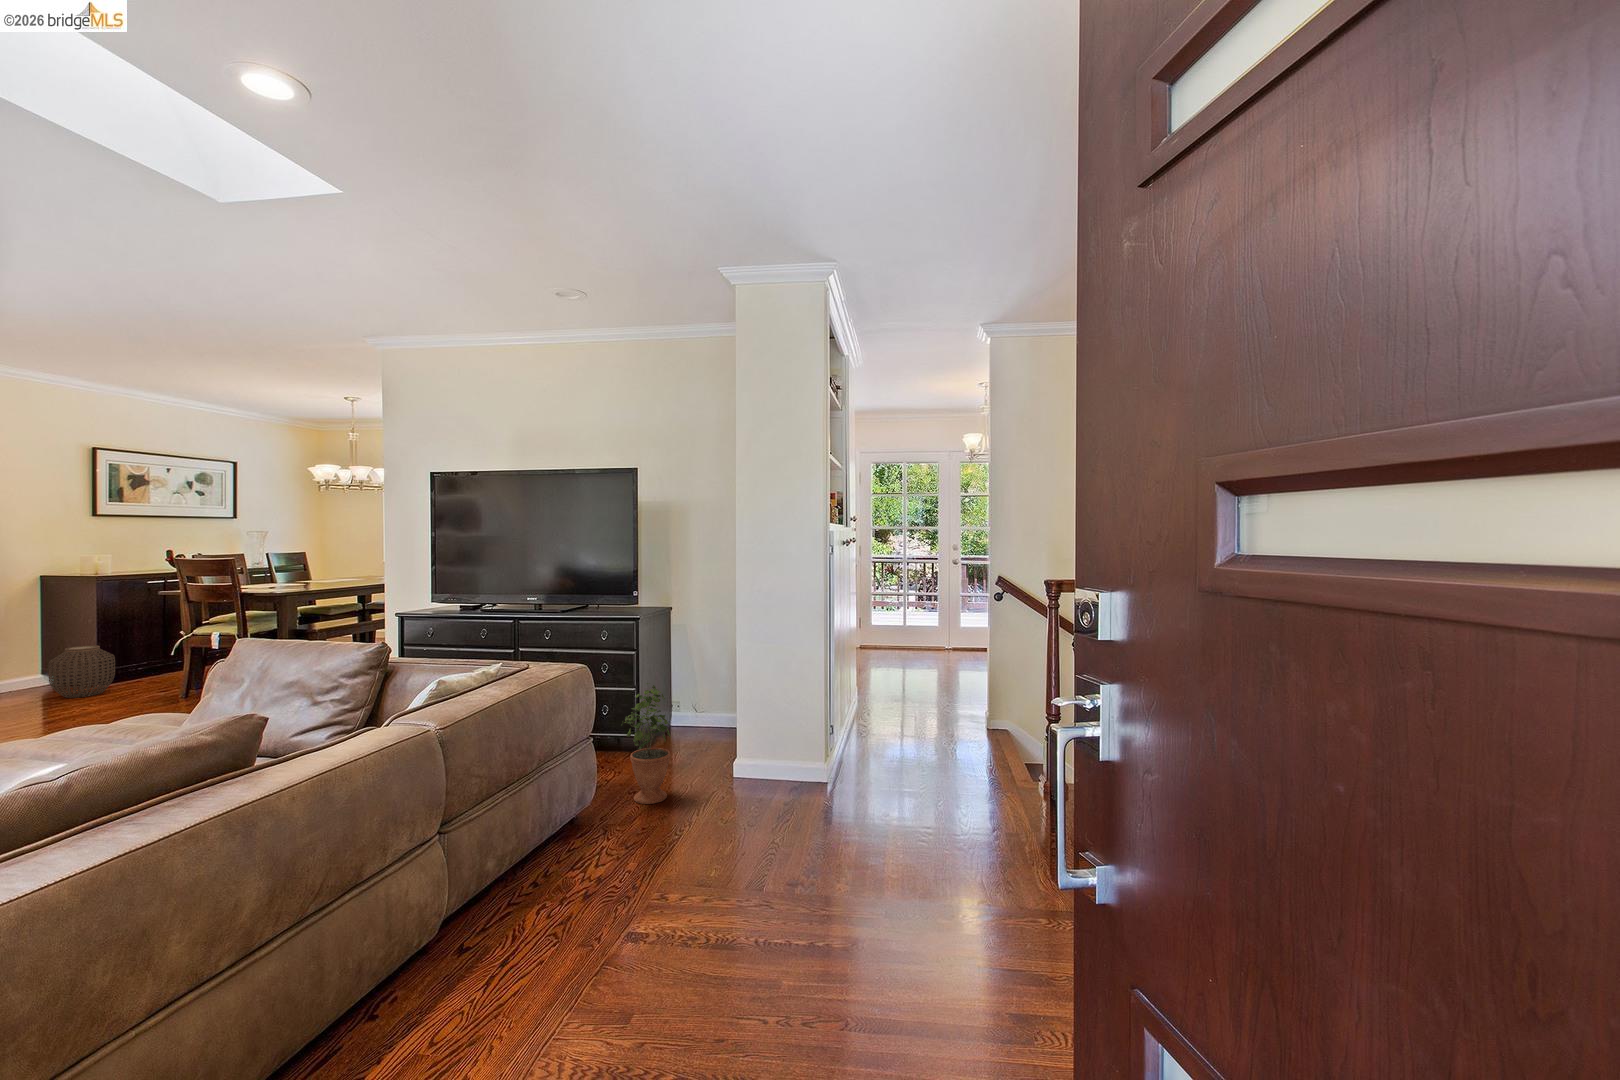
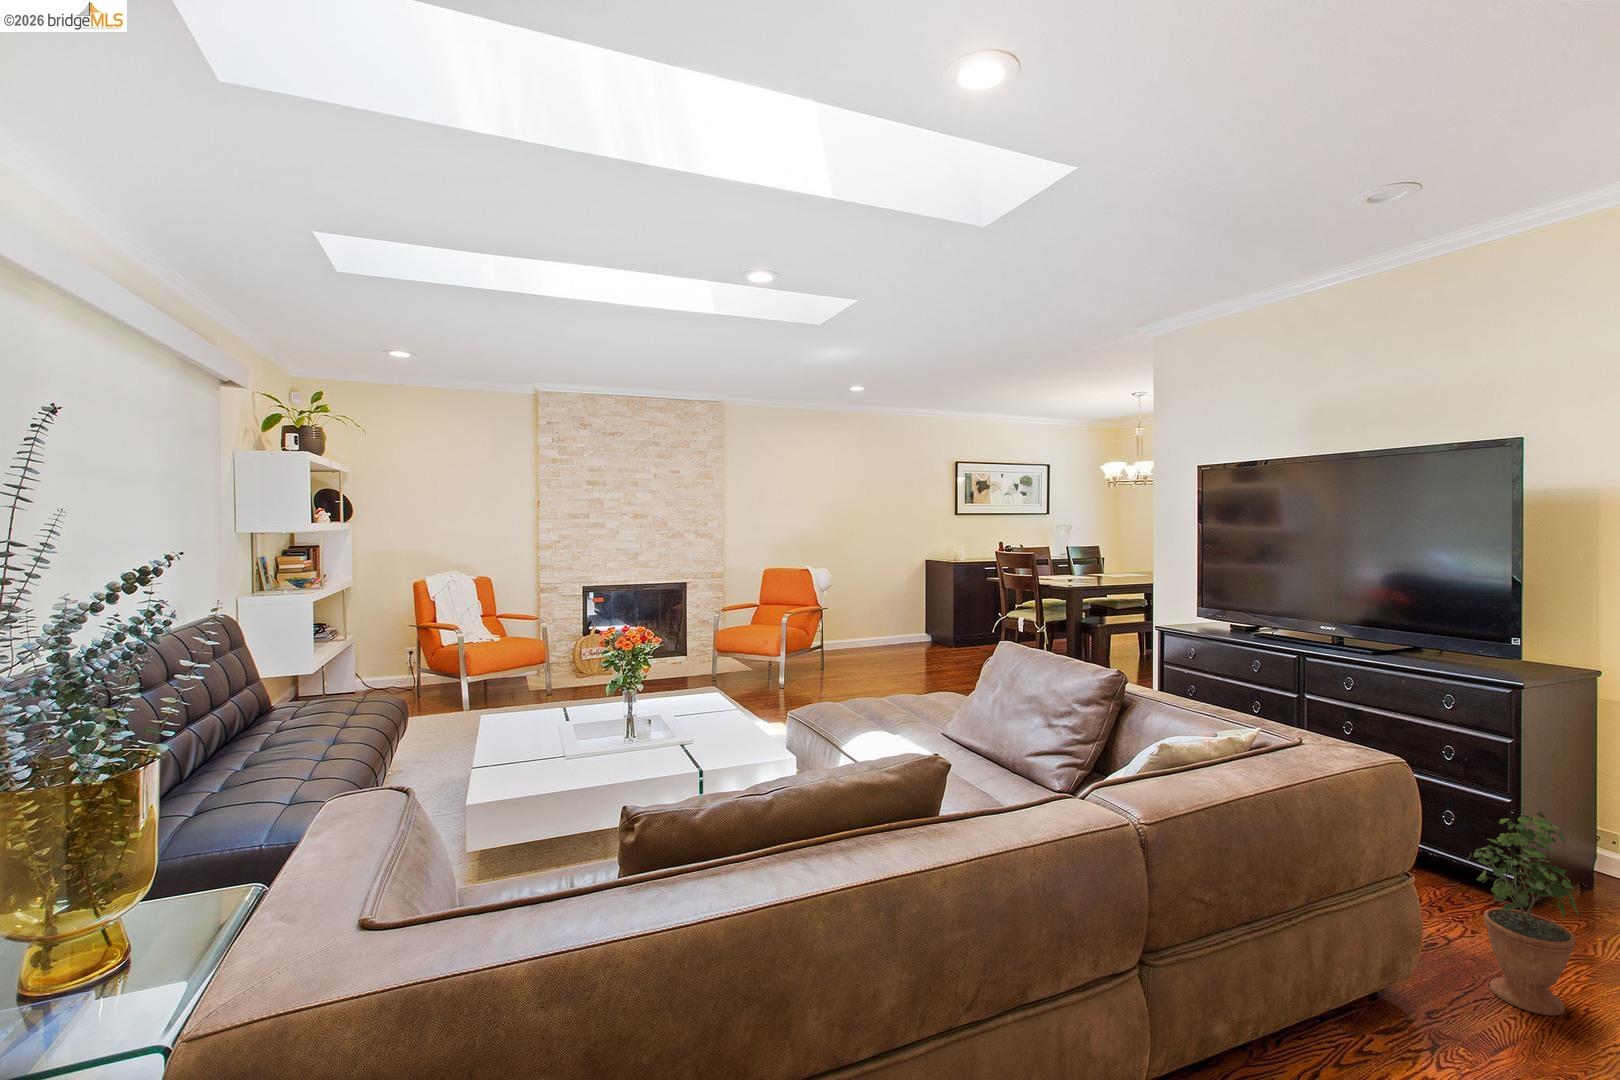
woven basket: present [48,645,115,698] -> none [925,616,962,656]

